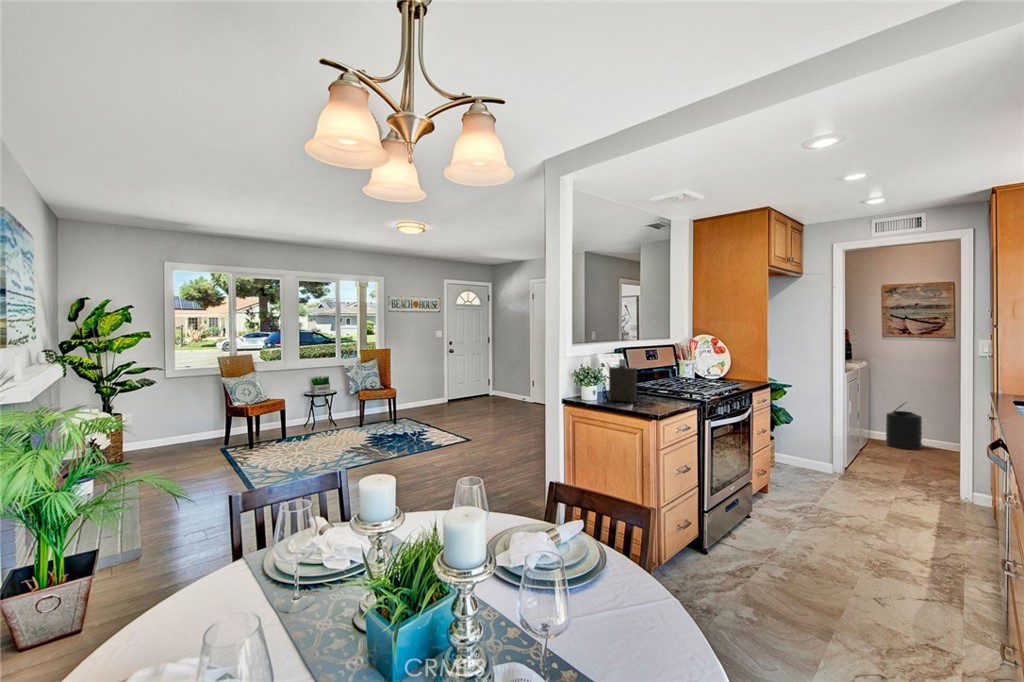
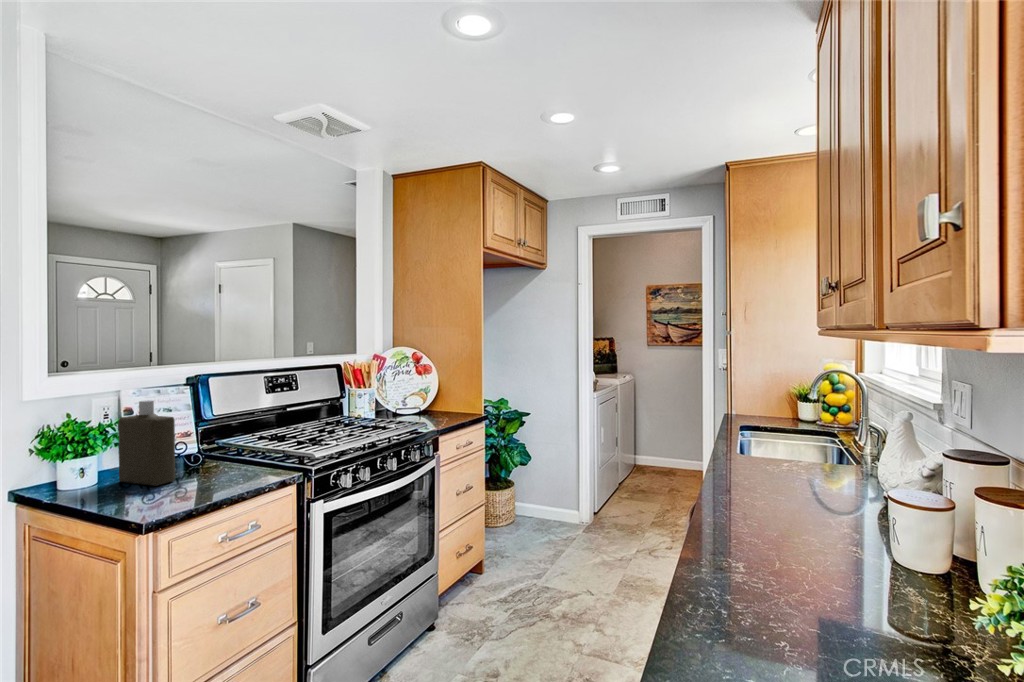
trash can: present [886,403,922,450] -> none [649,421,683,478]

